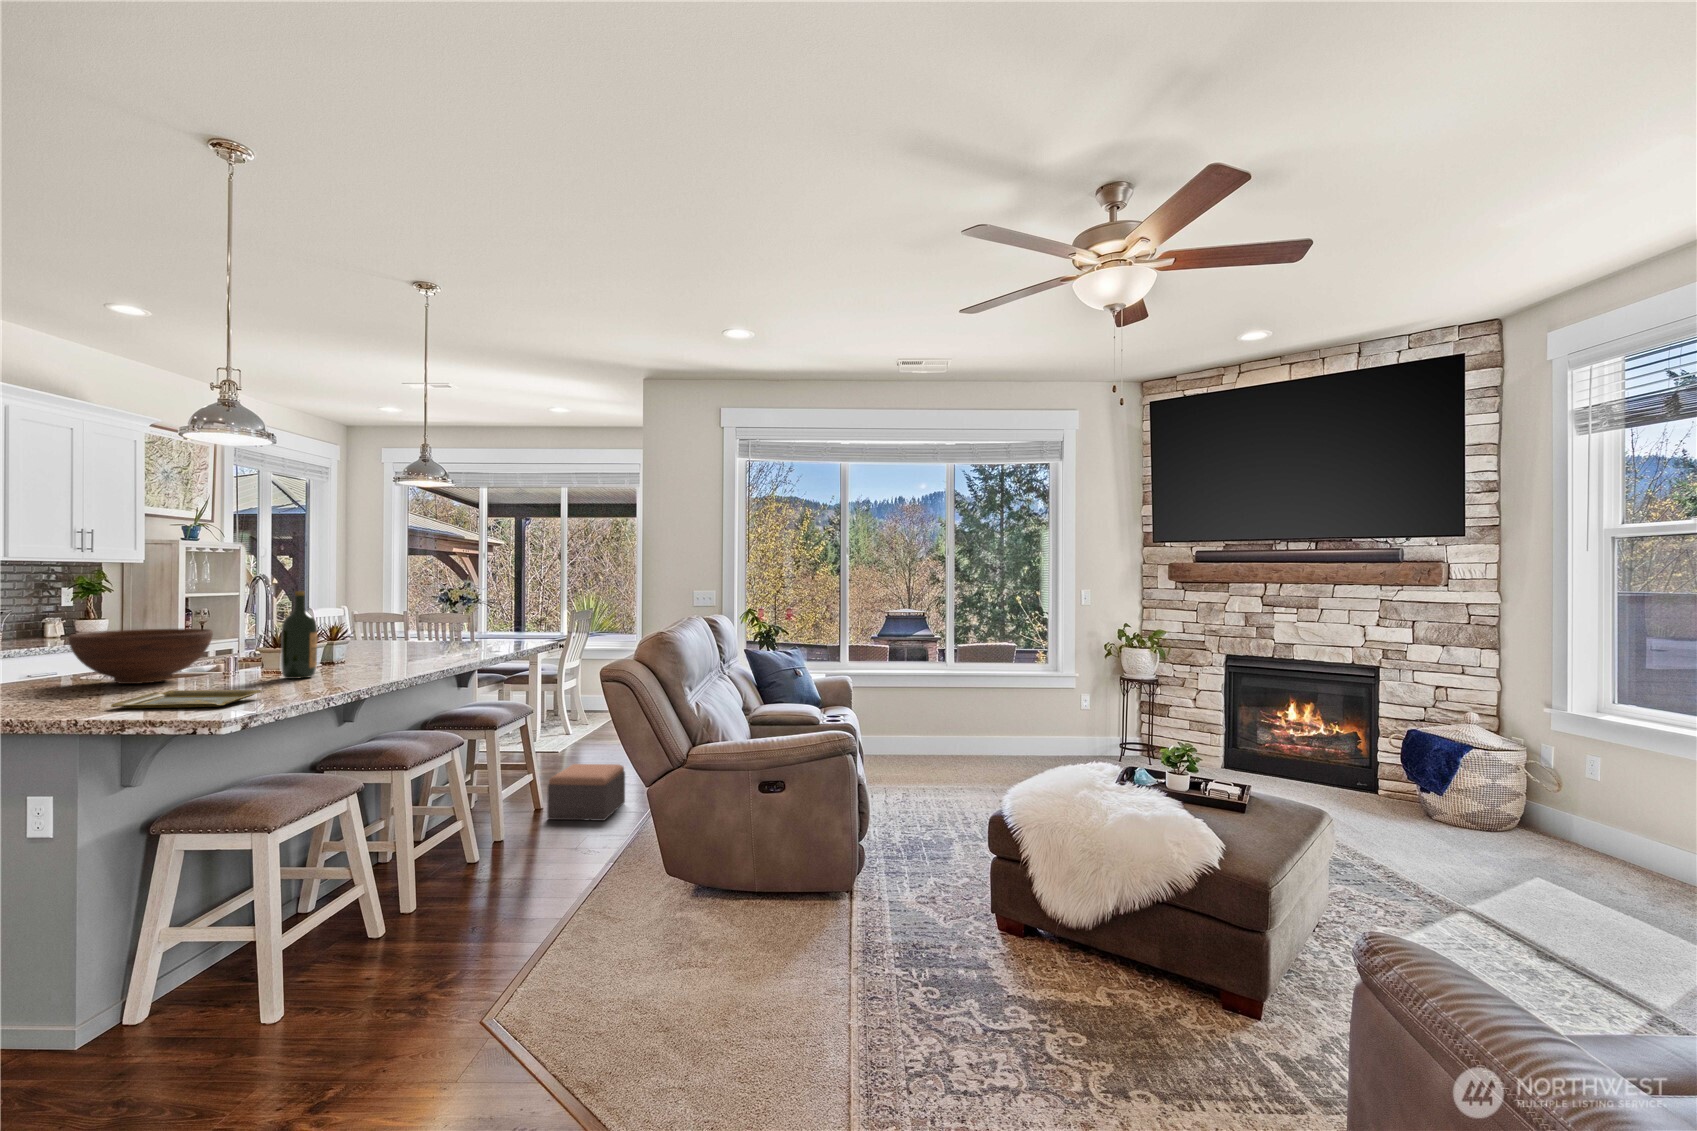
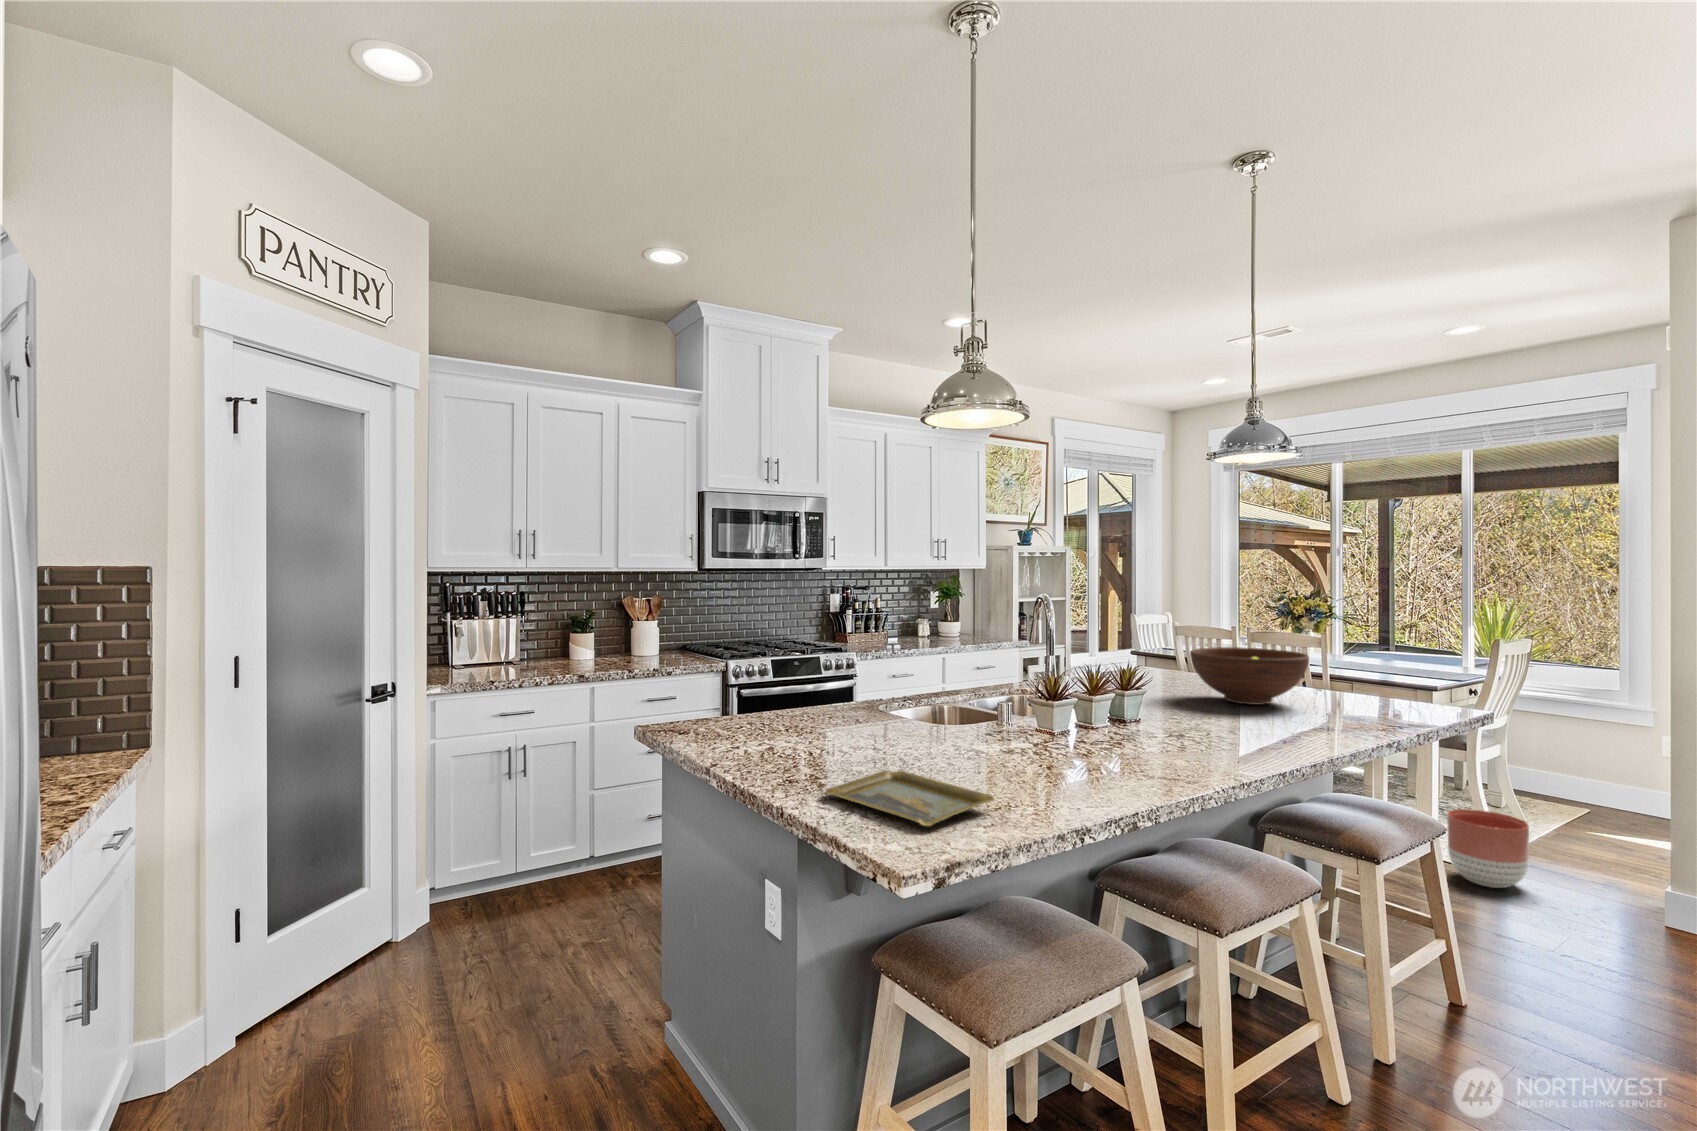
wine bottle: present [281,591,317,679] -> none [1046,627,1091,758]
fruit bowl: present [68,629,213,684] -> present [1190,647,1309,705]
planter: none [545,713,587,758] -> present [1447,809,1529,888]
footstool: present [547,764,625,821] -> none [1475,941,1656,1097]

